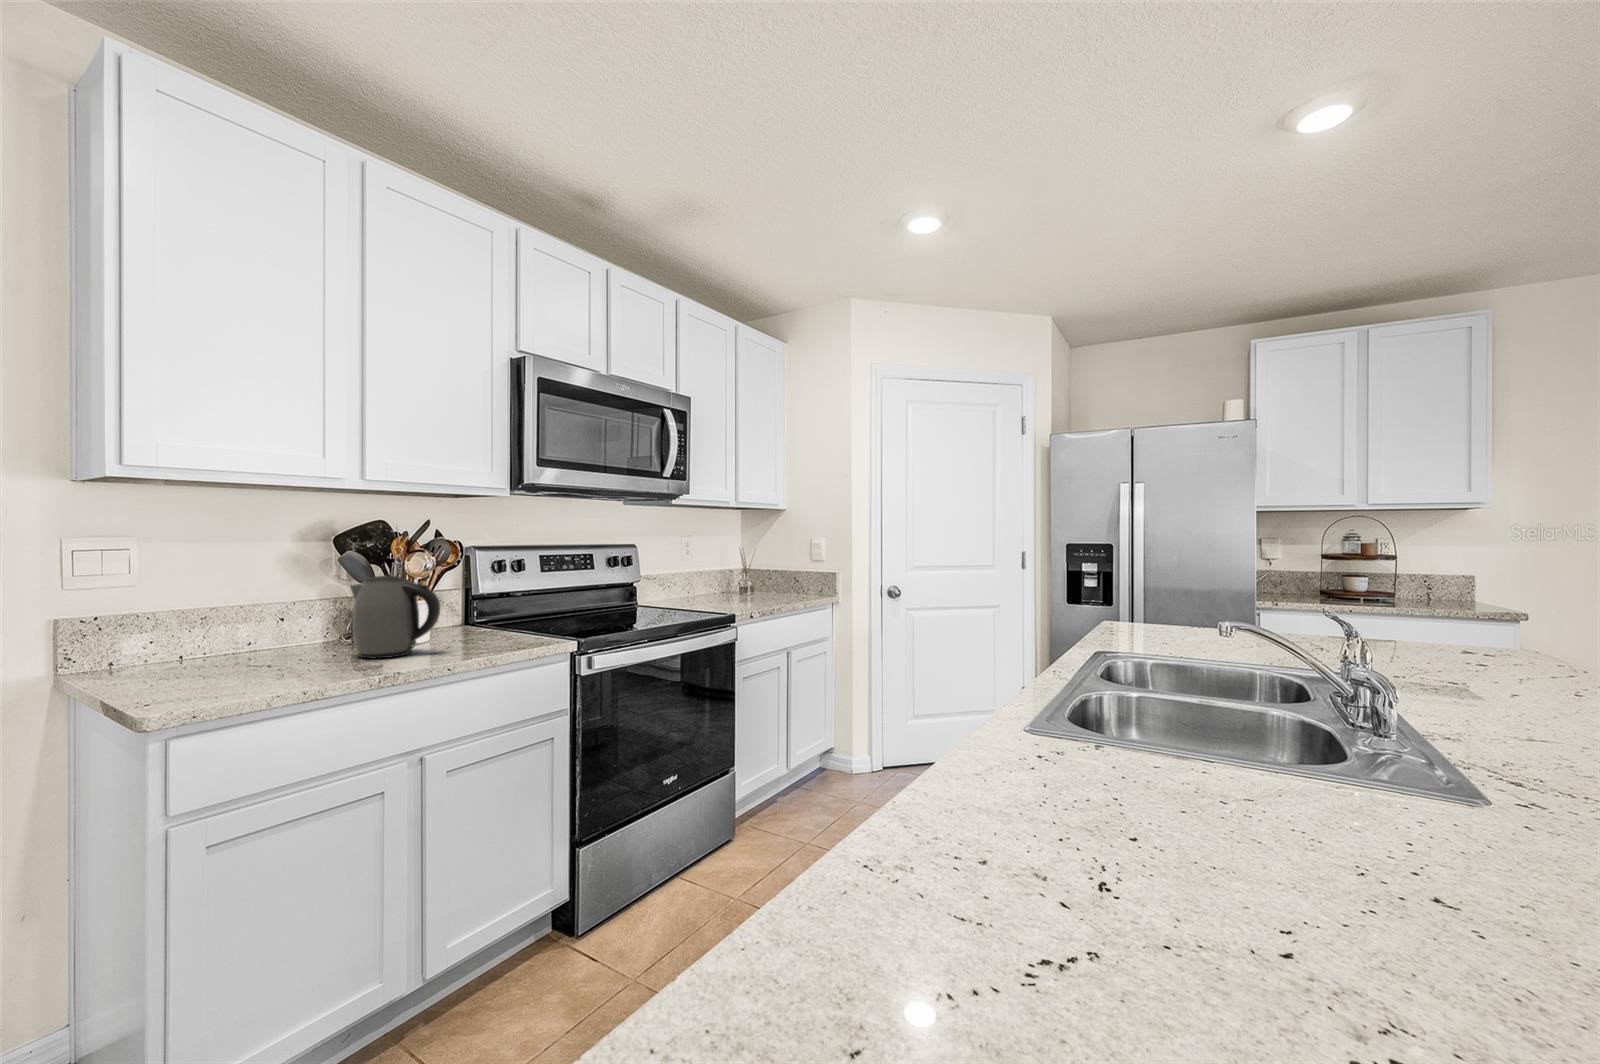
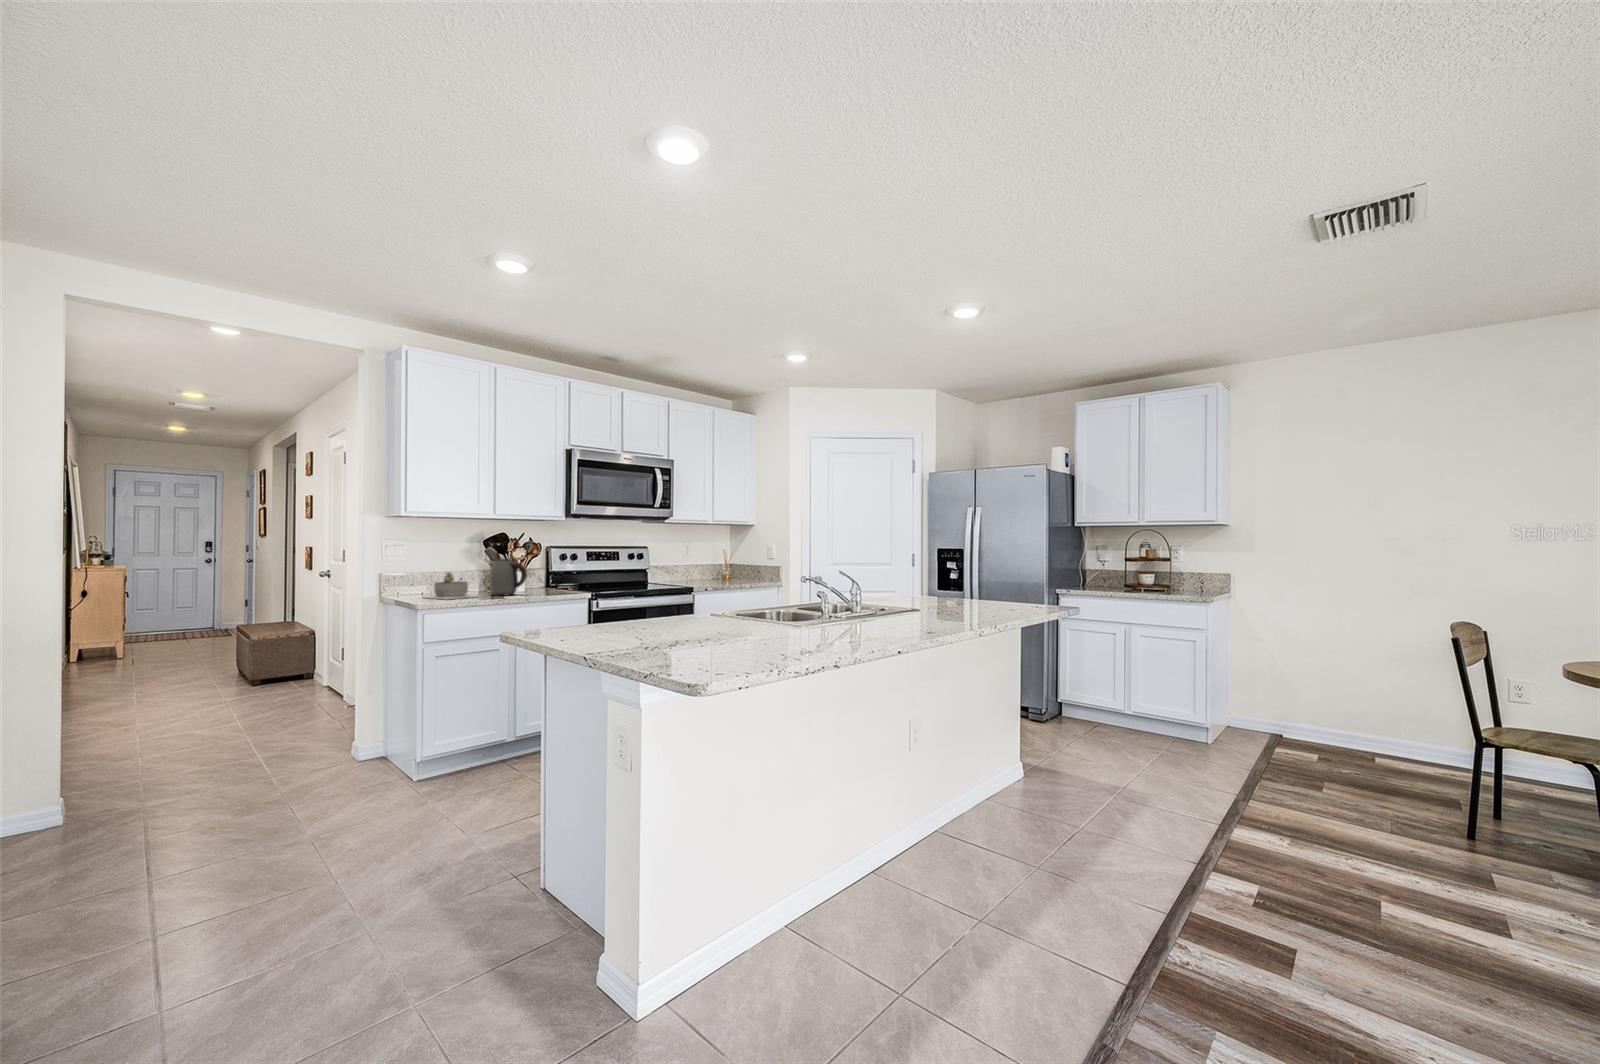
succulent planter: none [173,611,328,685] -> present [423,572,478,600]

